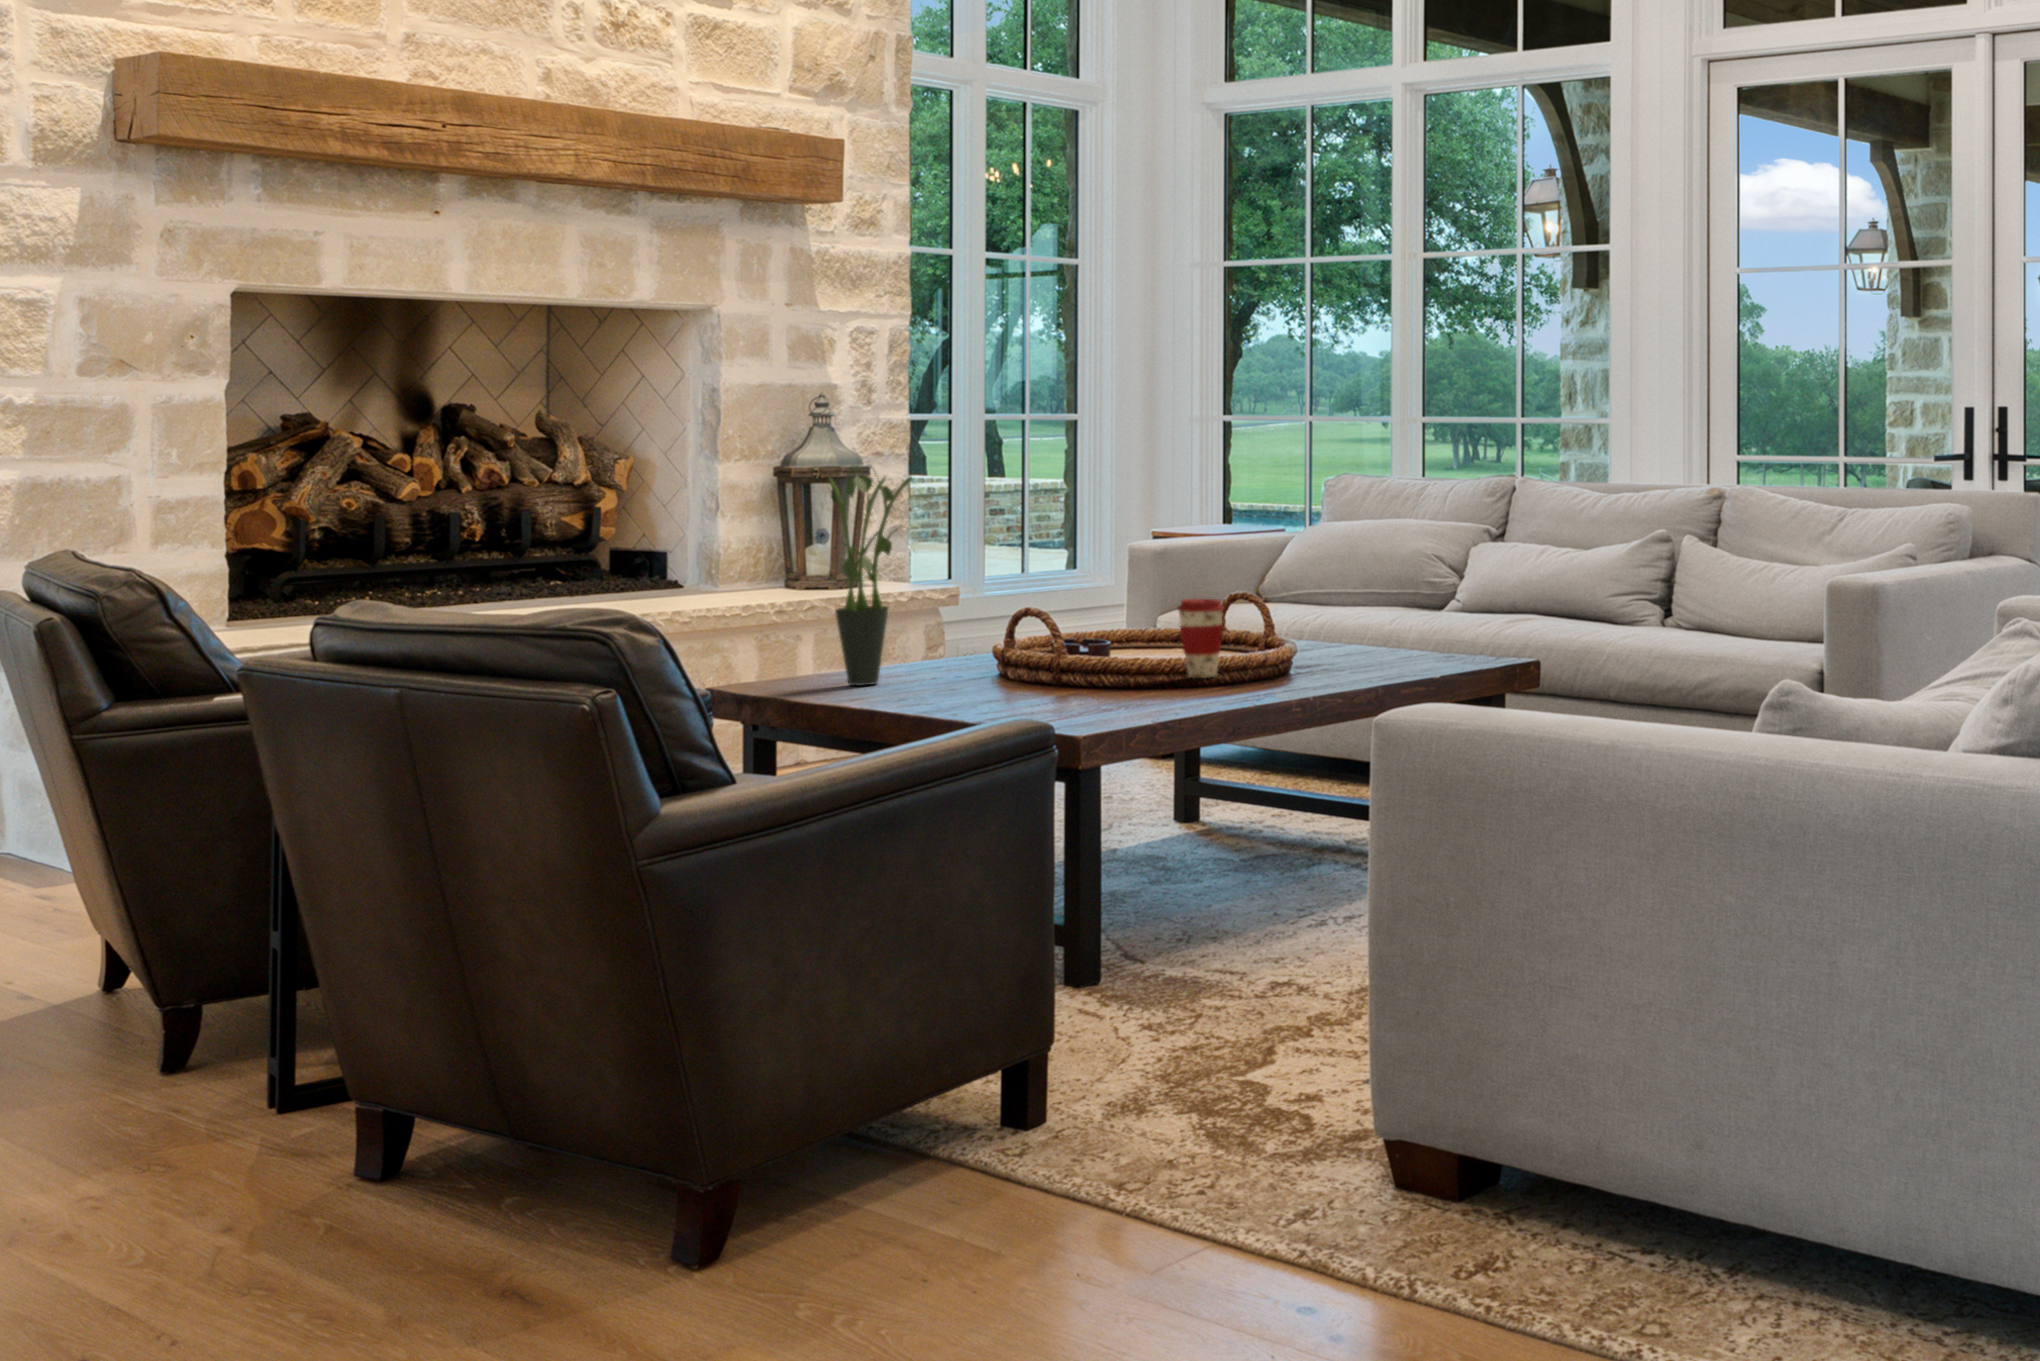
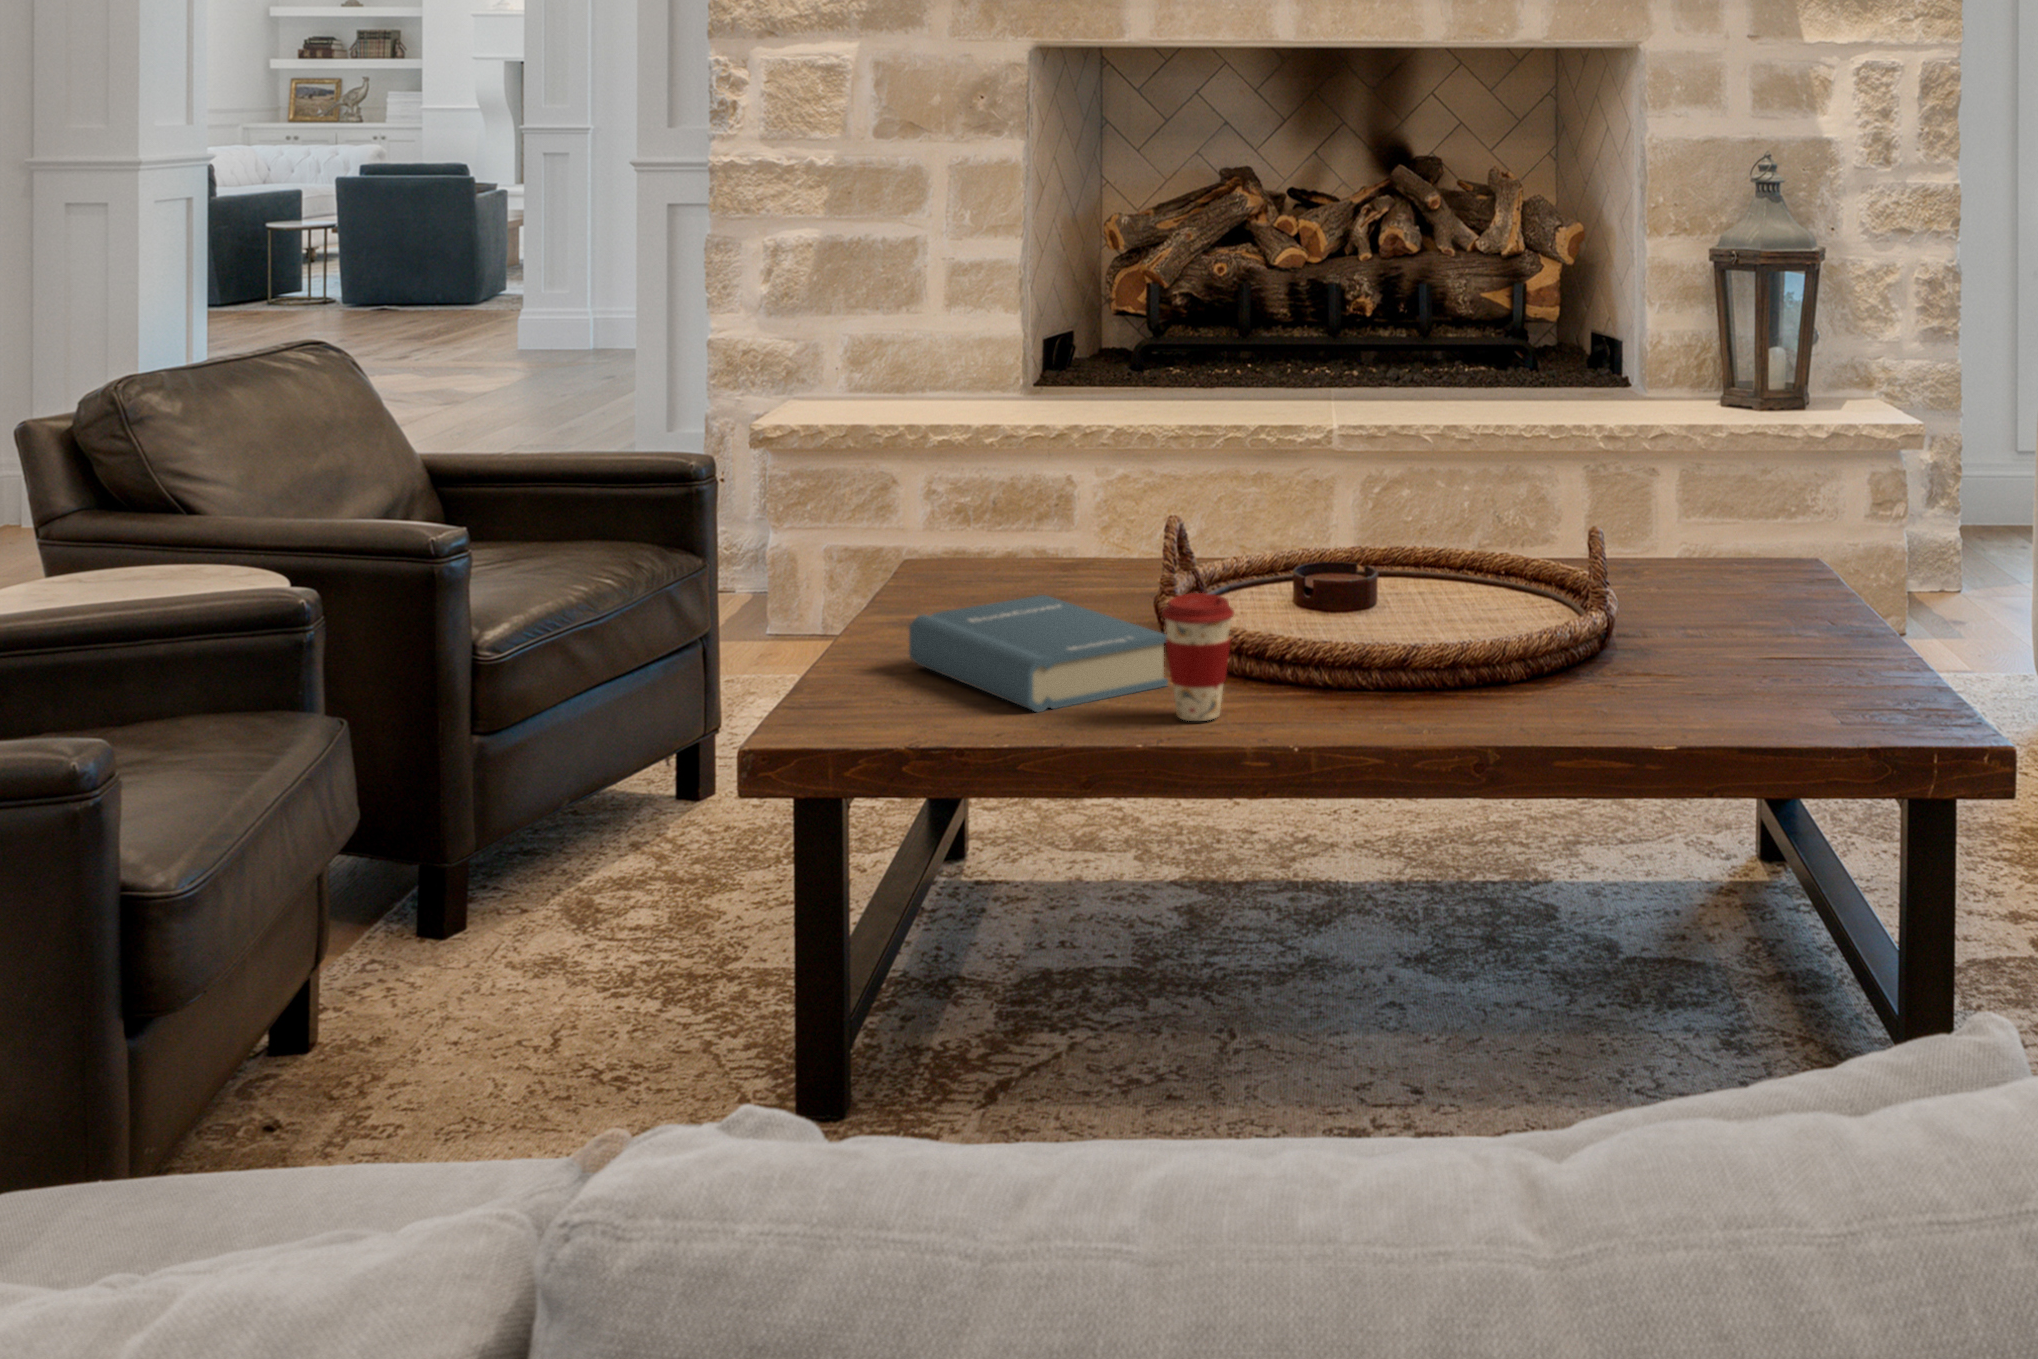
potted plant: present [829,466,912,685] -> none [950,332,1065,620]
hardback book: none [947,642,1123,693] -> present [909,595,1168,712]

